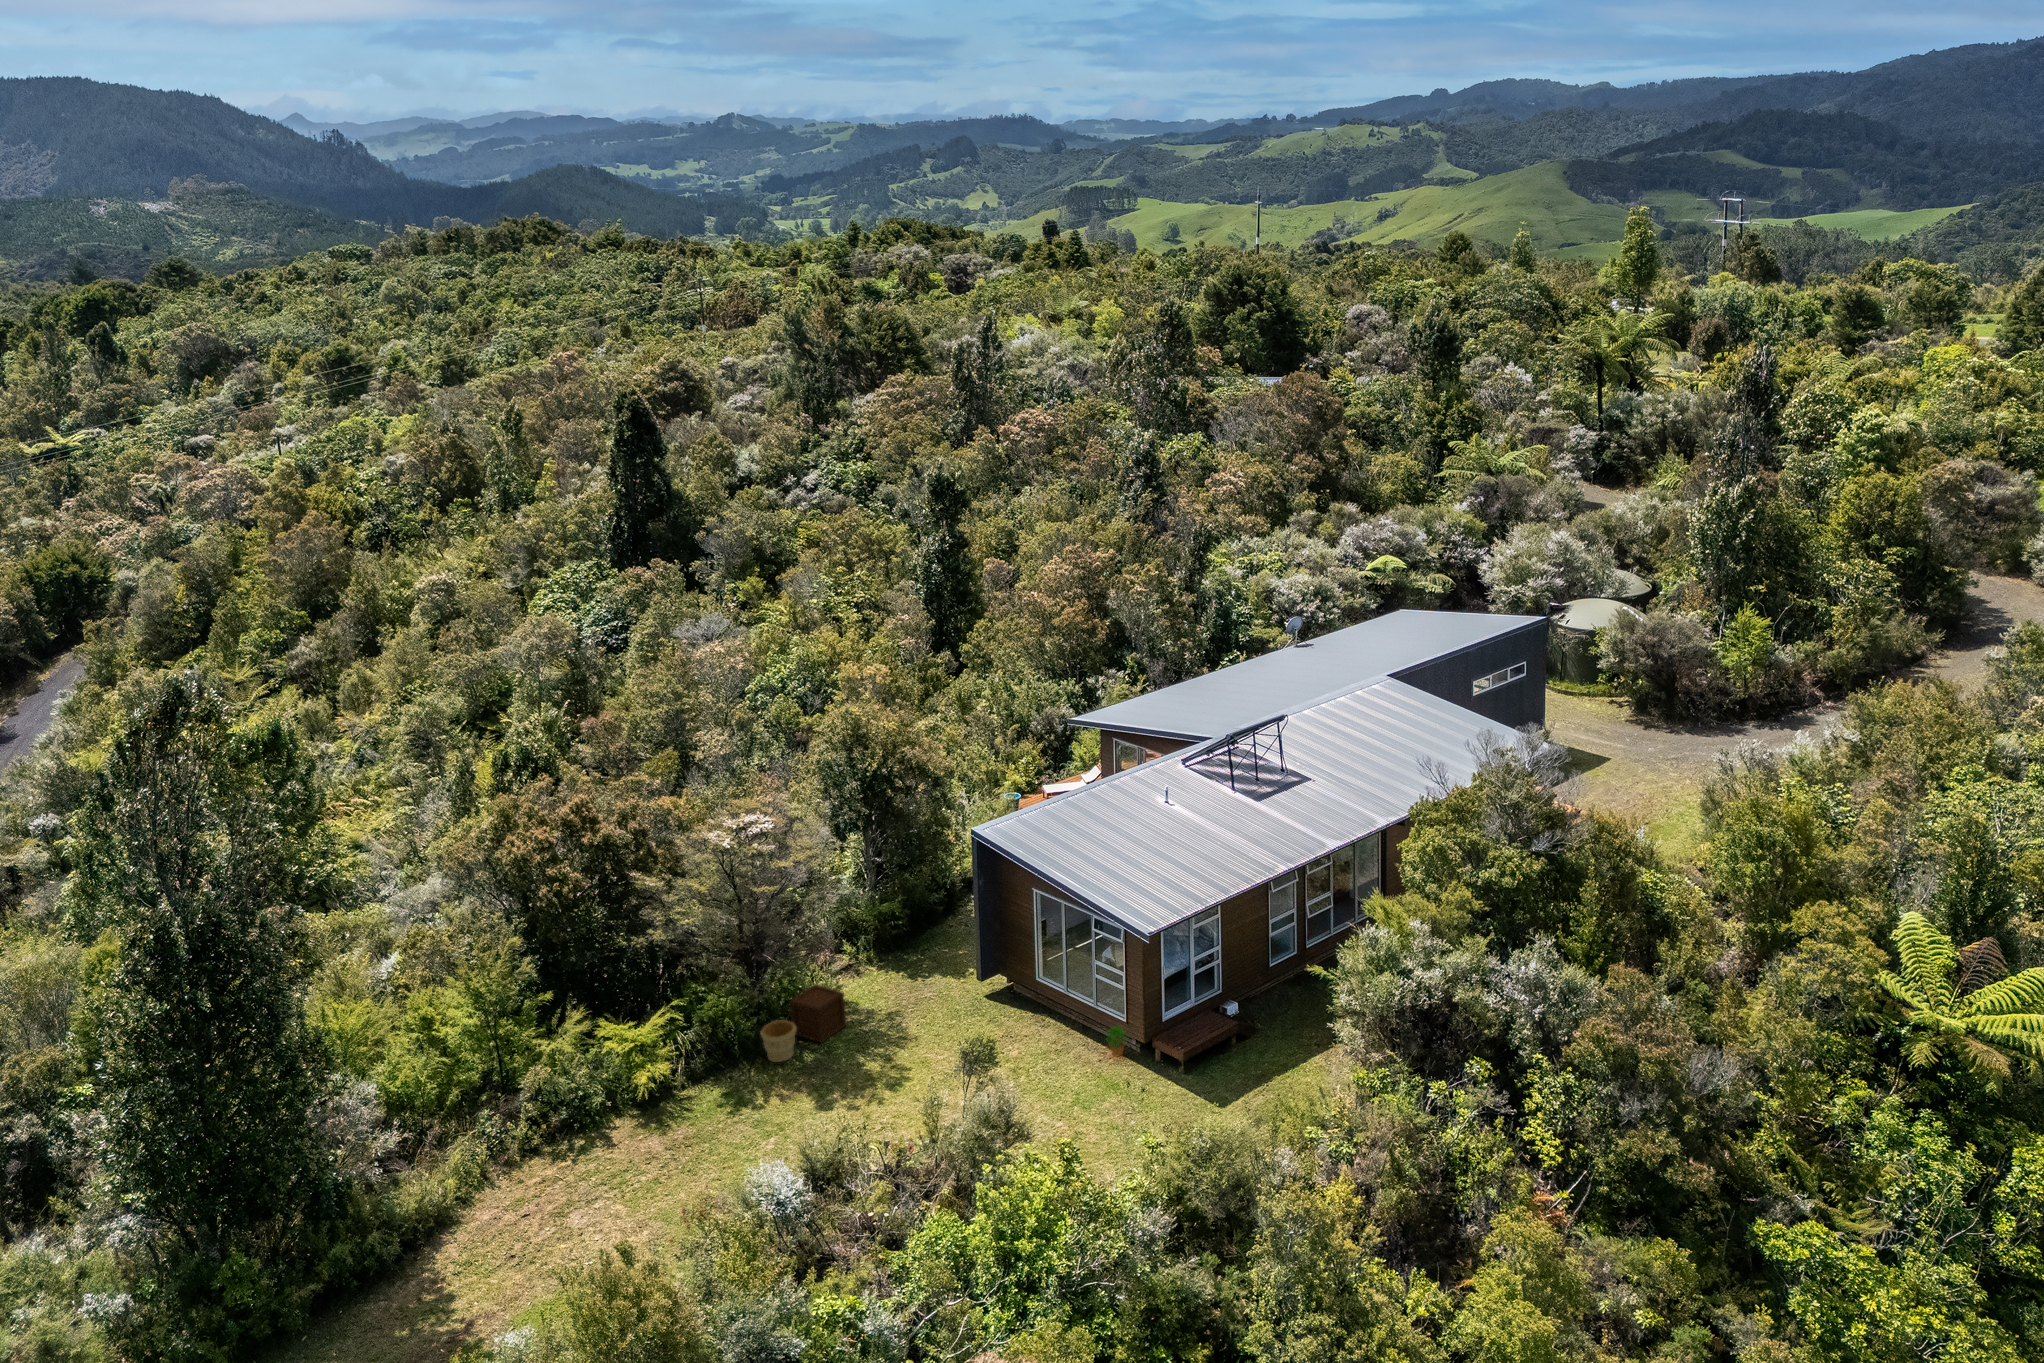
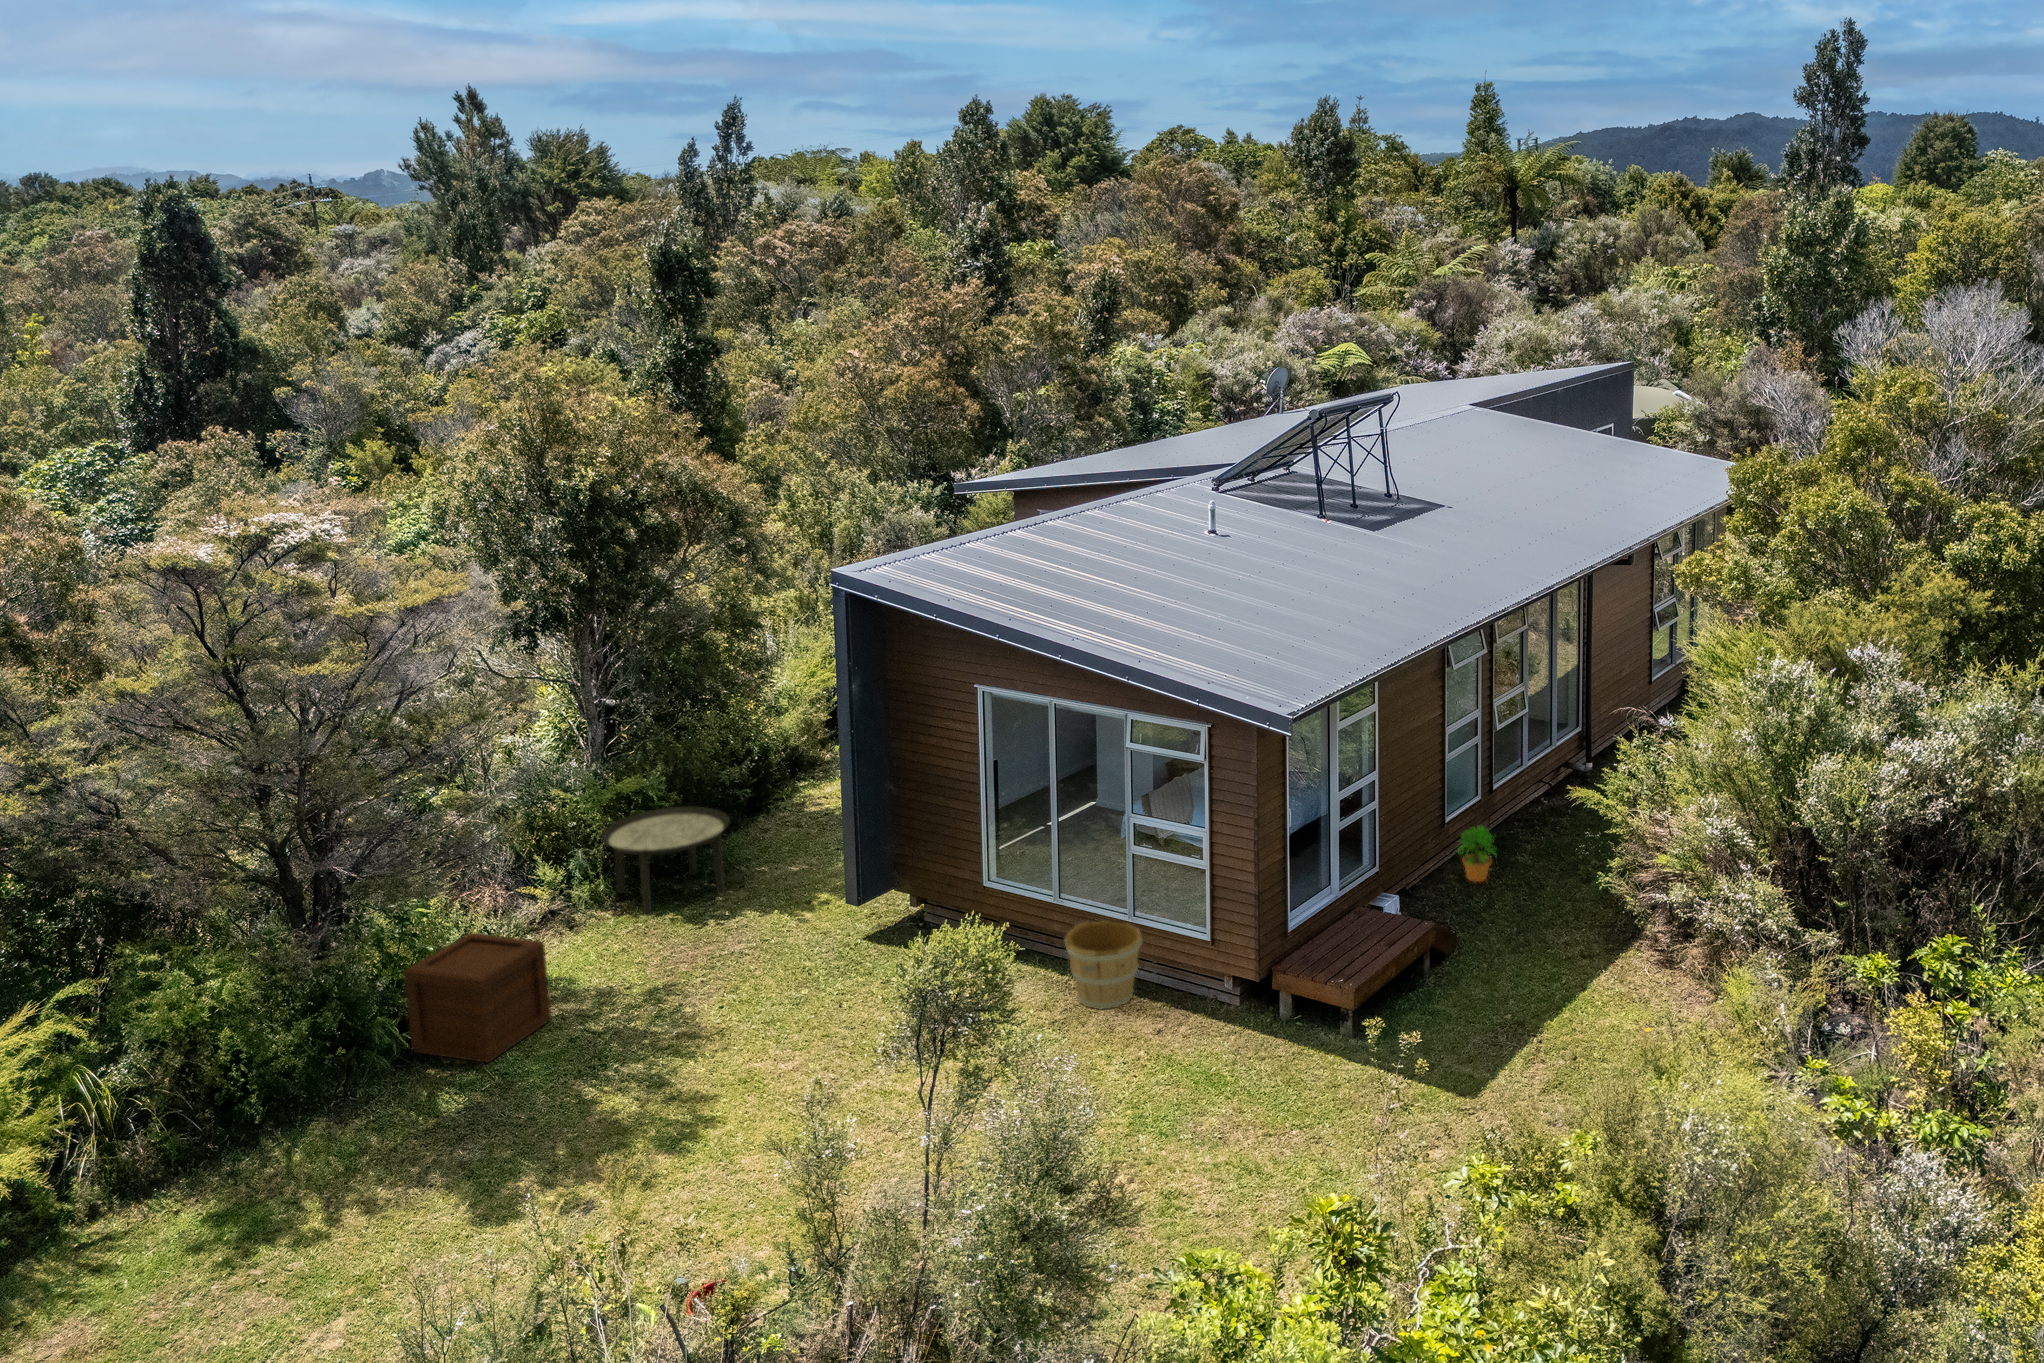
round table: none [871,919,929,975] -> present [601,807,730,916]
wooden bucket: present [760,1020,796,1062] -> present [1065,921,1142,1009]
potted plant: present [1106,1026,1126,1057] -> present [1458,826,1496,882]

